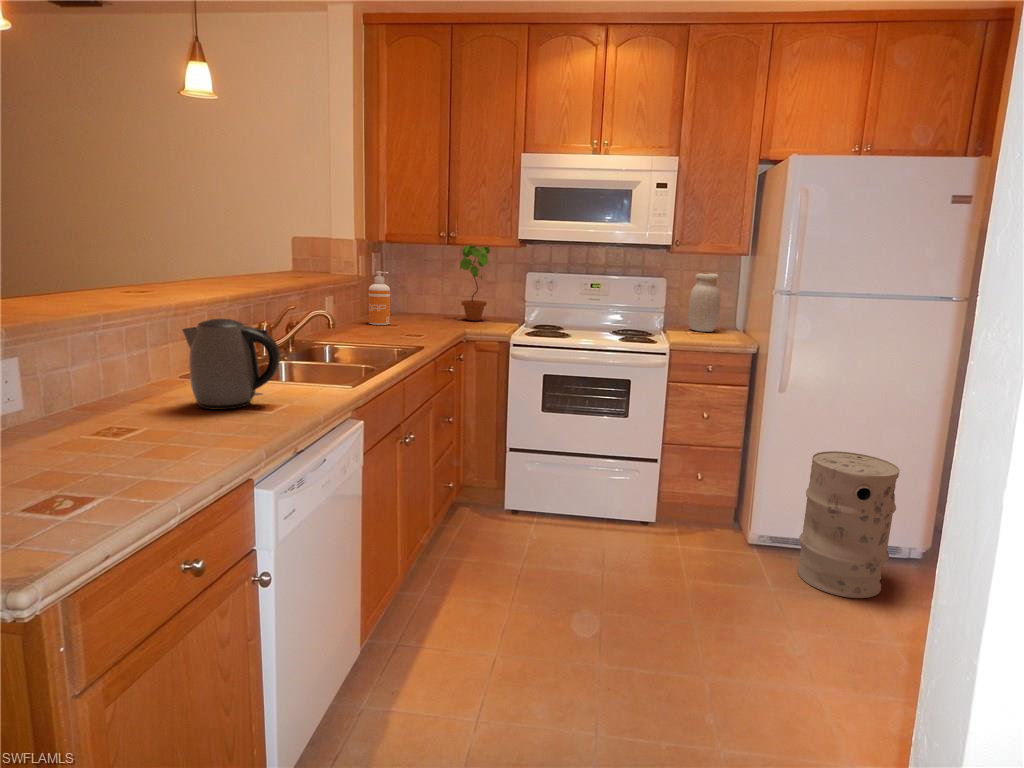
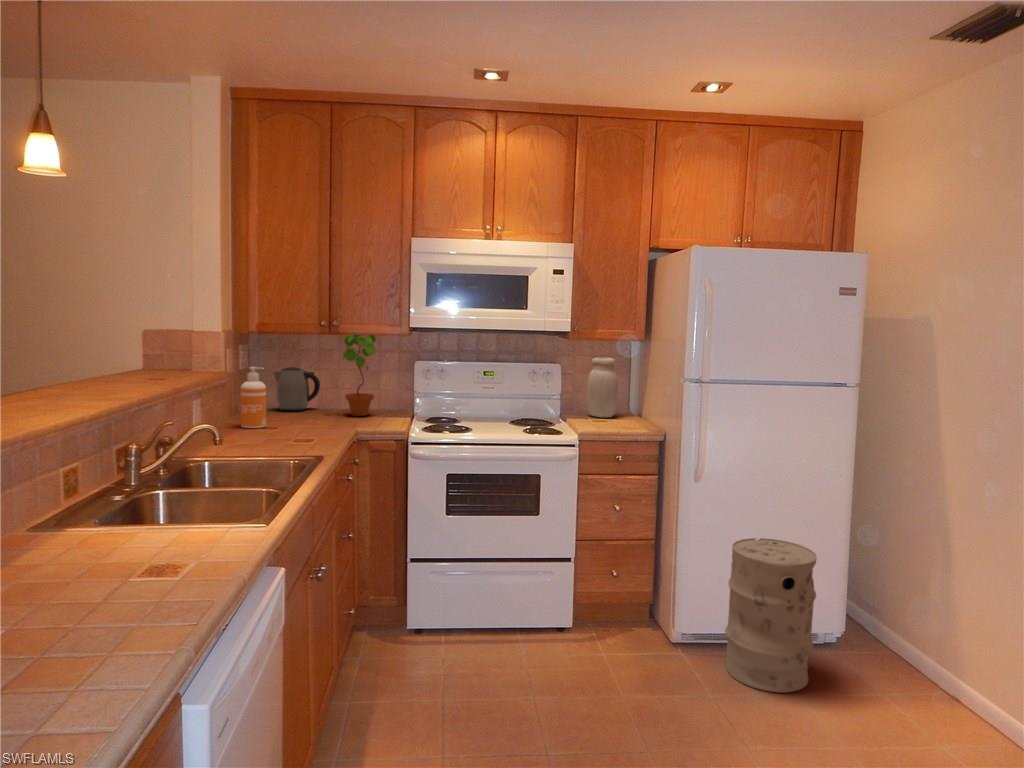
kettle: present [182,319,280,410] -> present [273,367,320,411]

